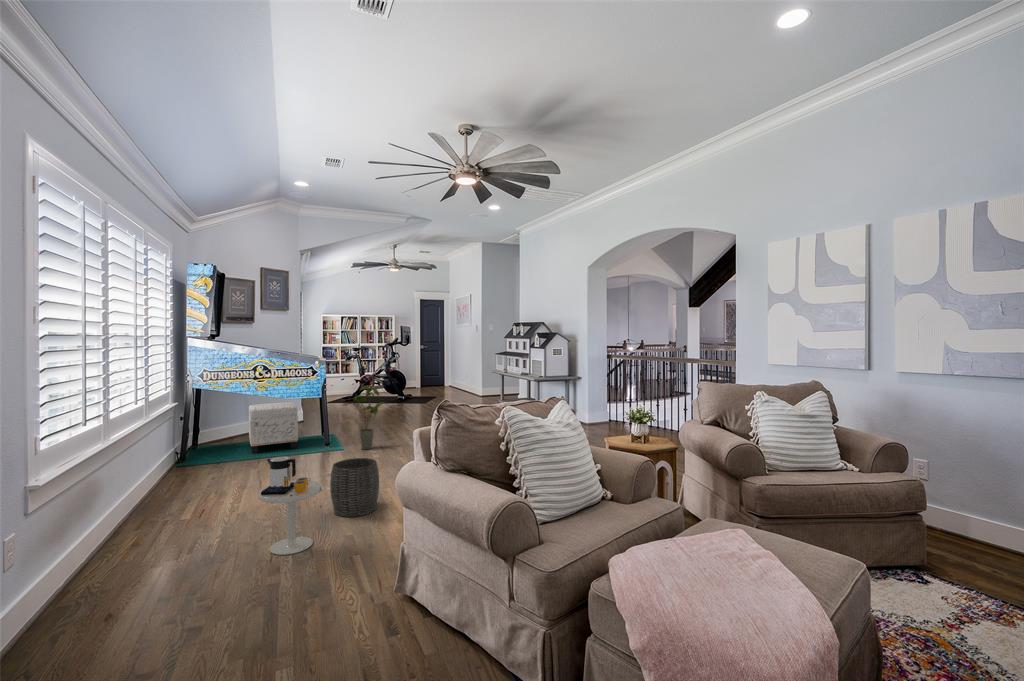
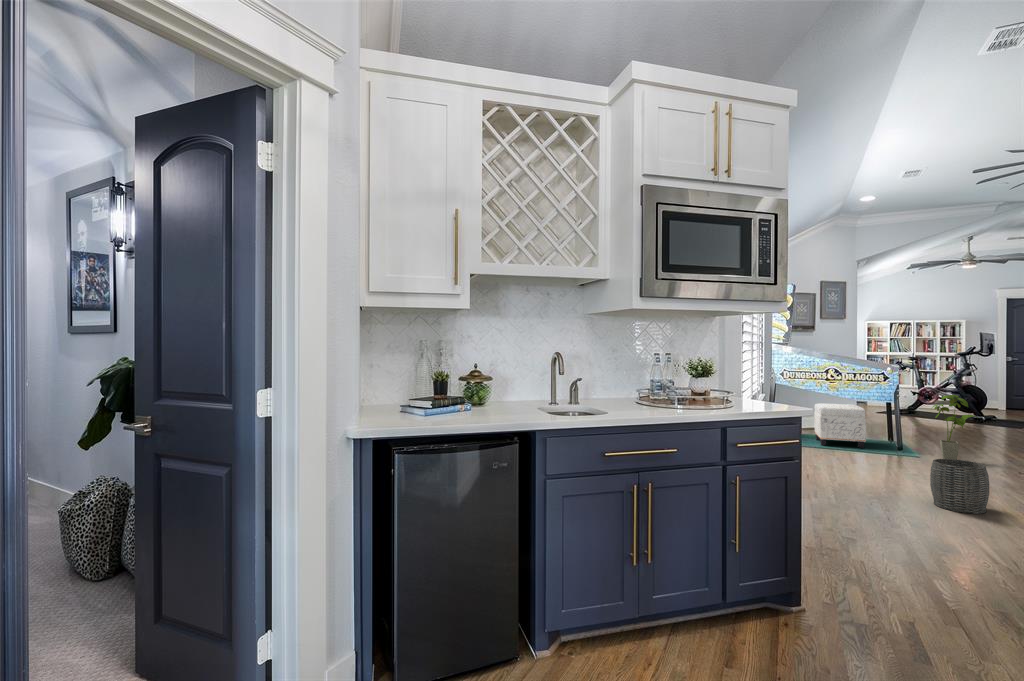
side table: present [258,457,321,555] -> none [872,441,932,522]

